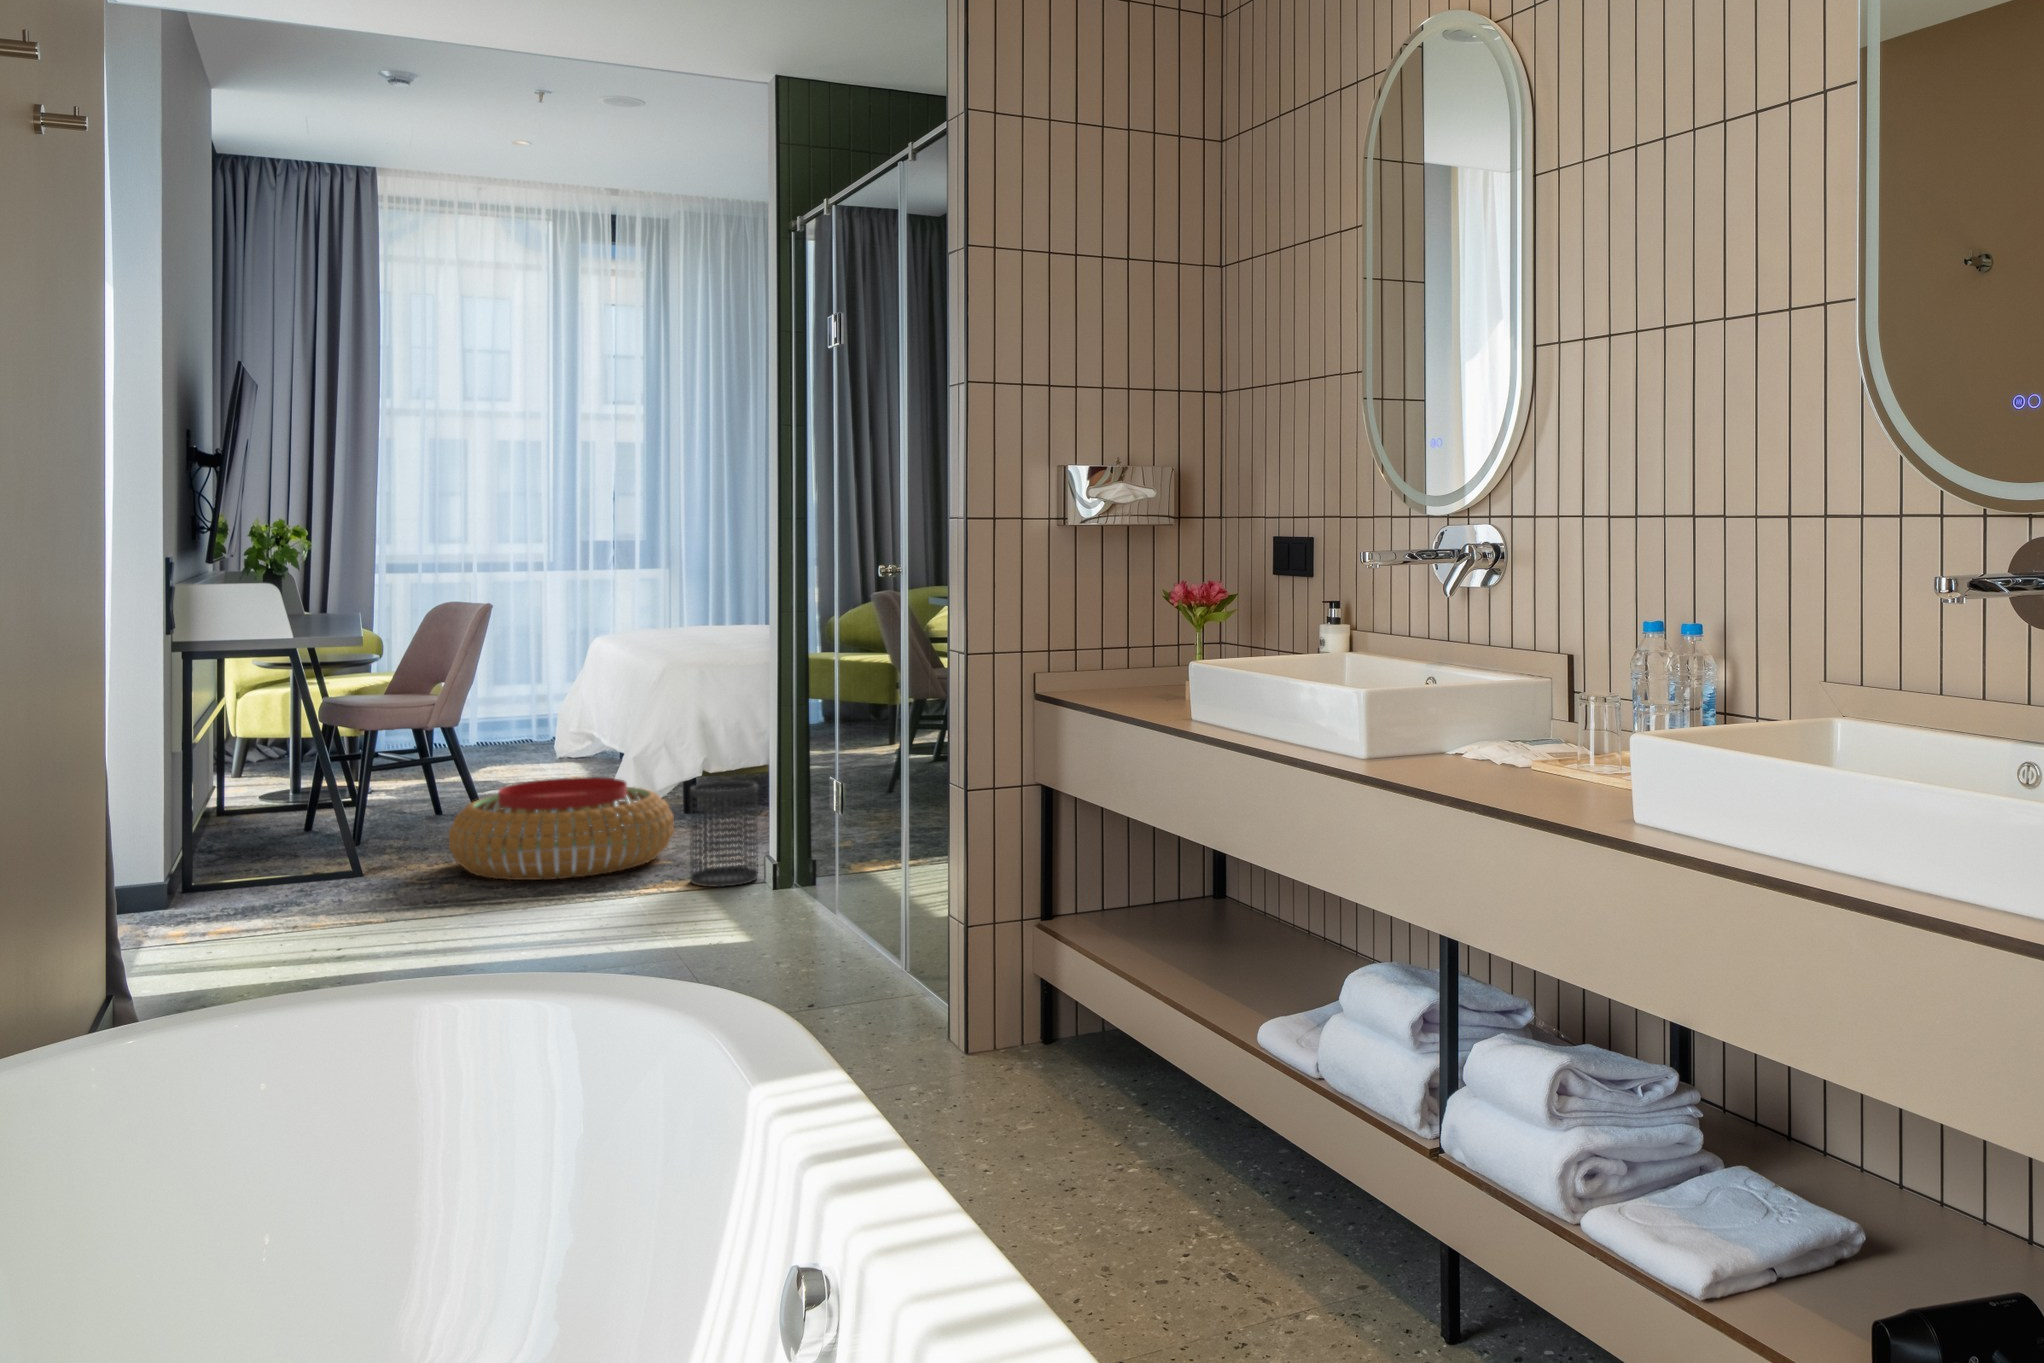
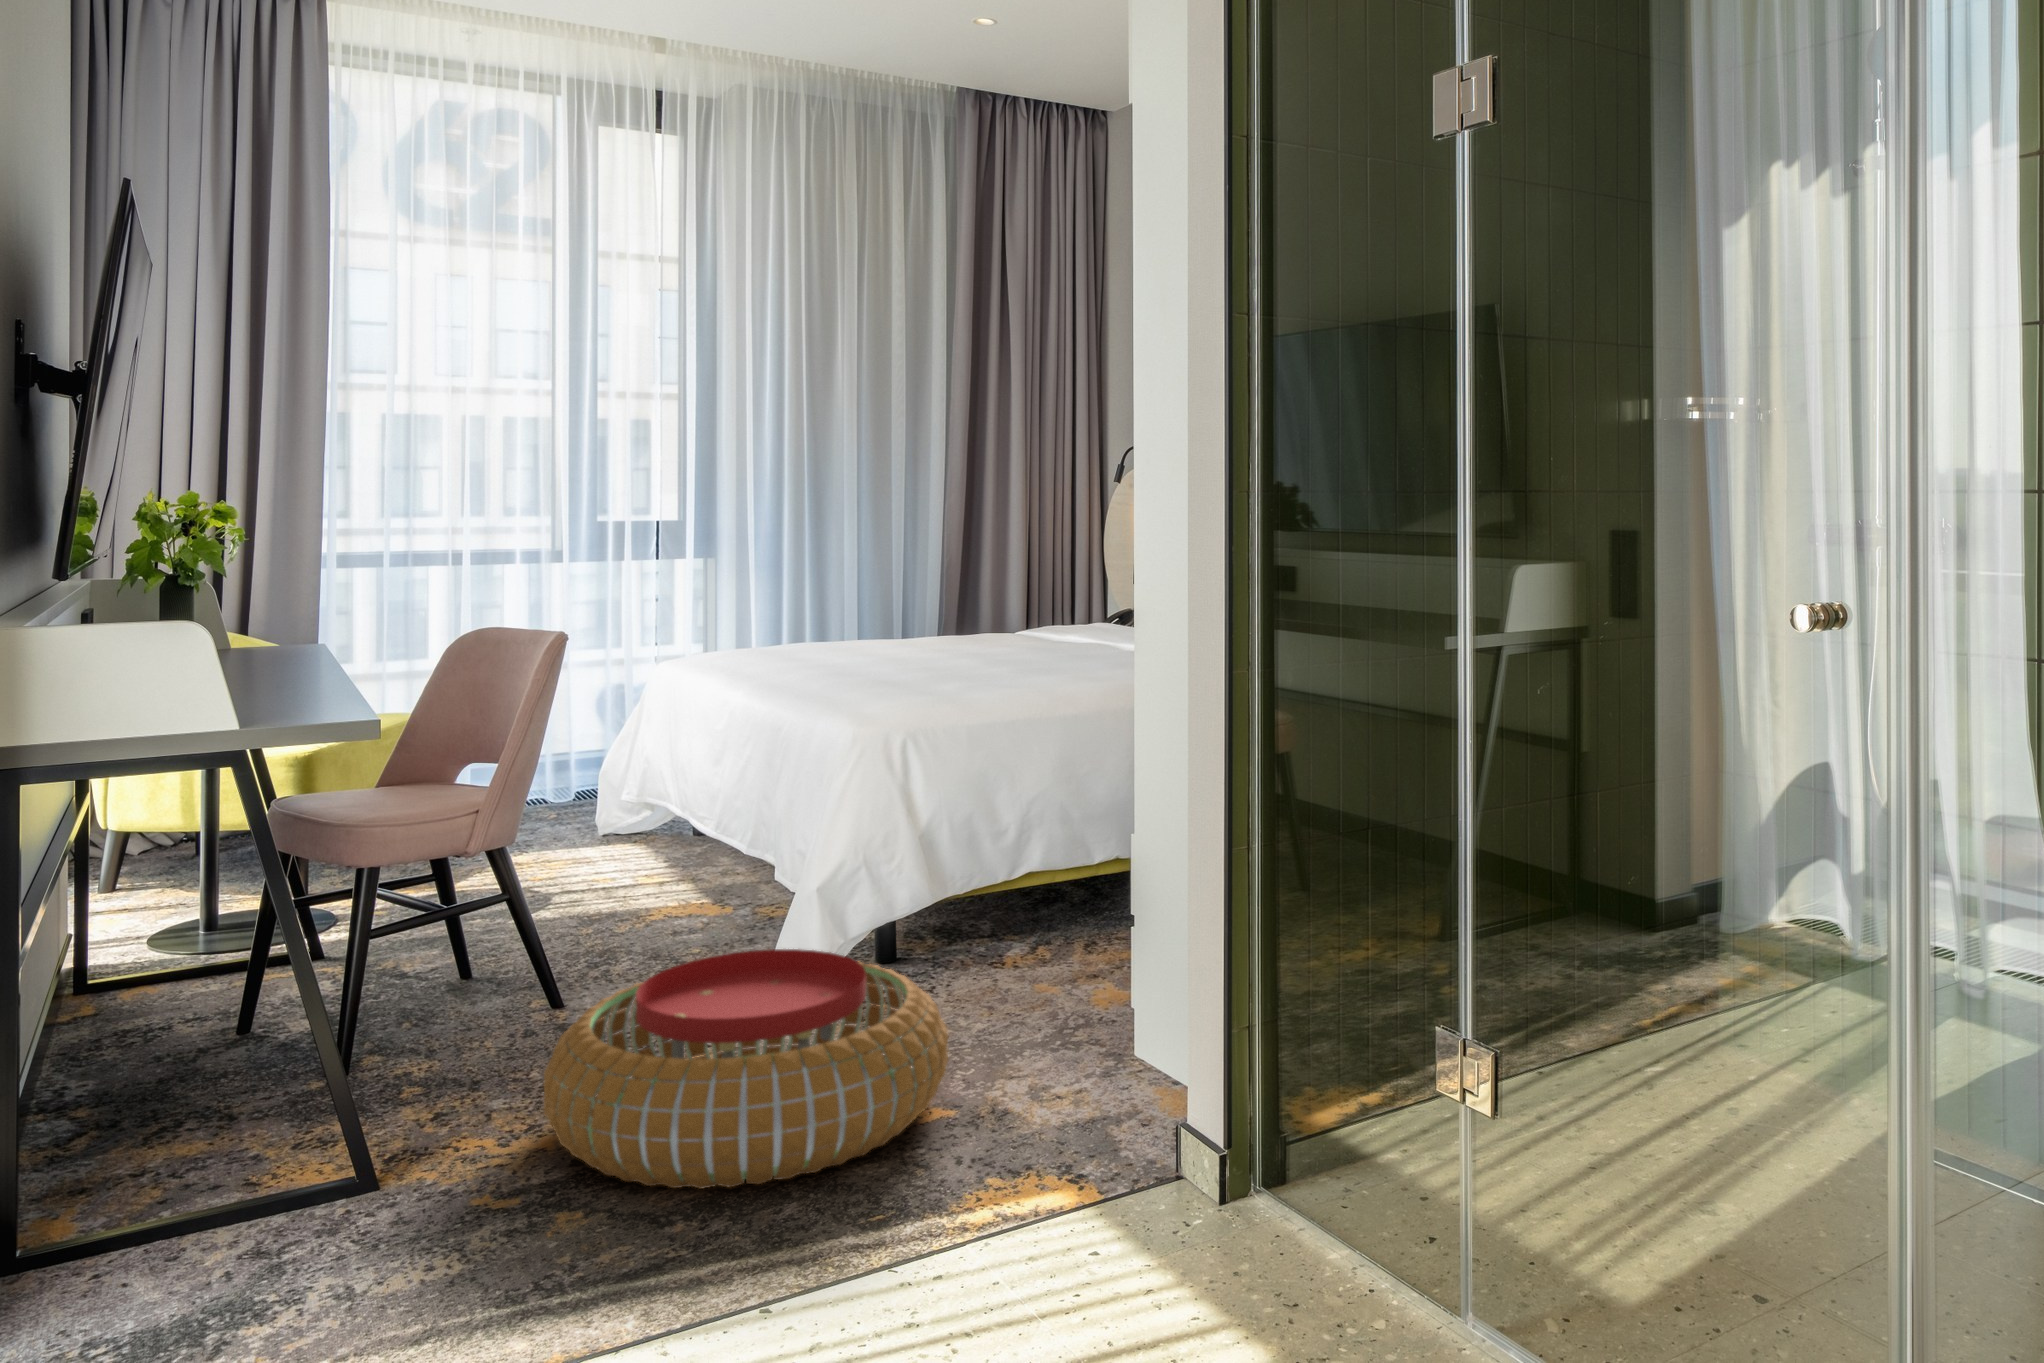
wastebasket: present [690,781,758,887] -> none [1036,977,1159,1198]

